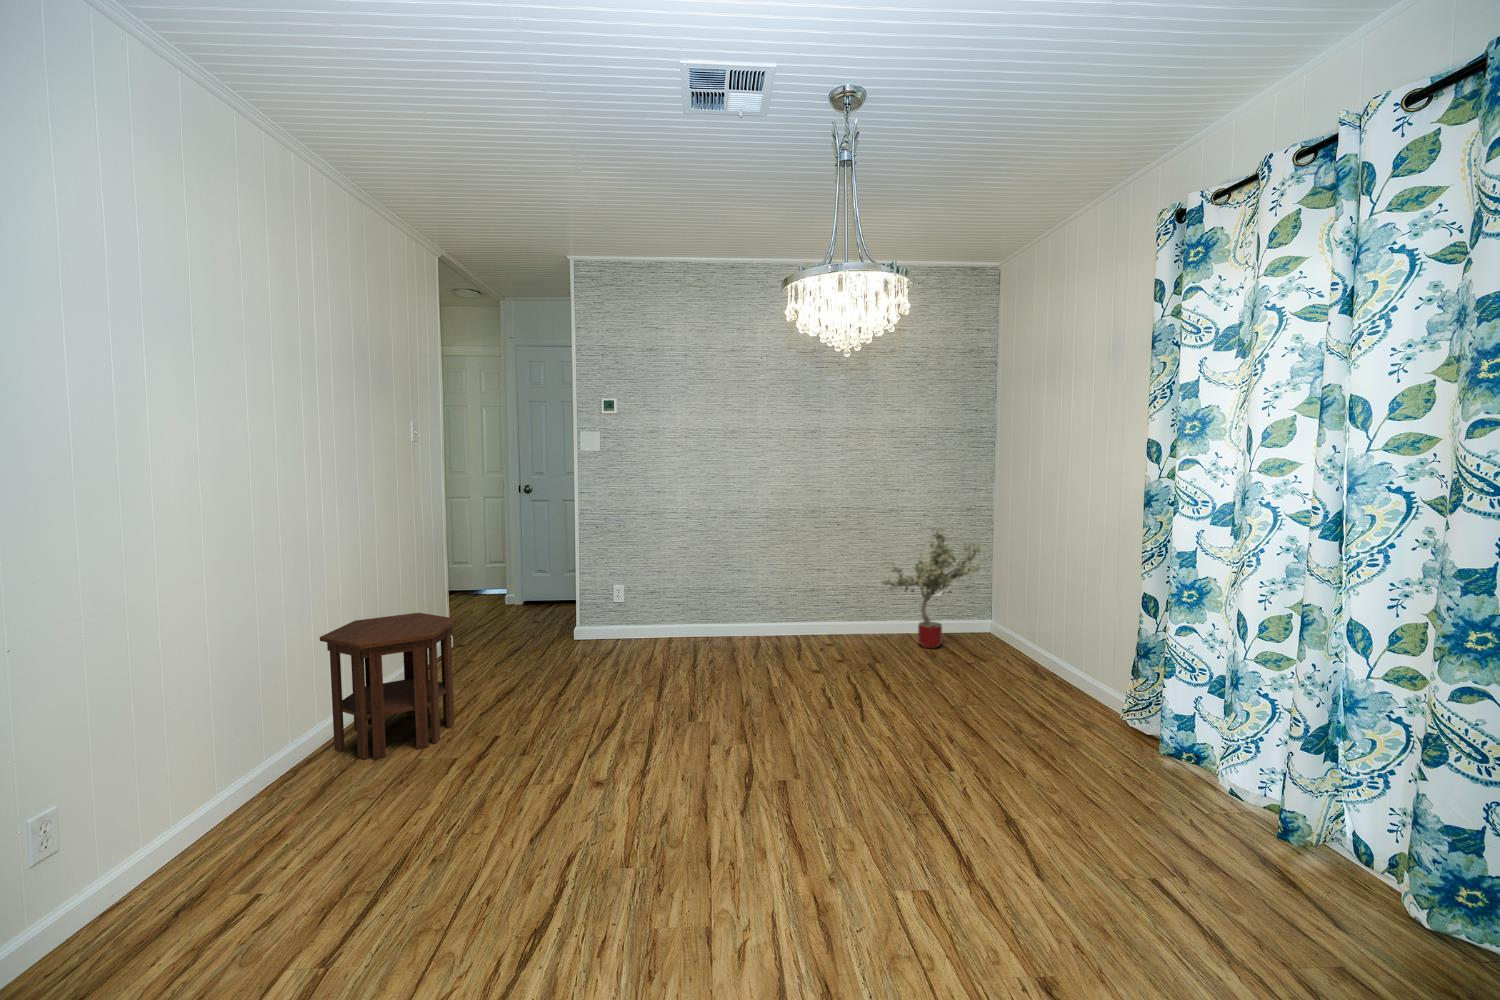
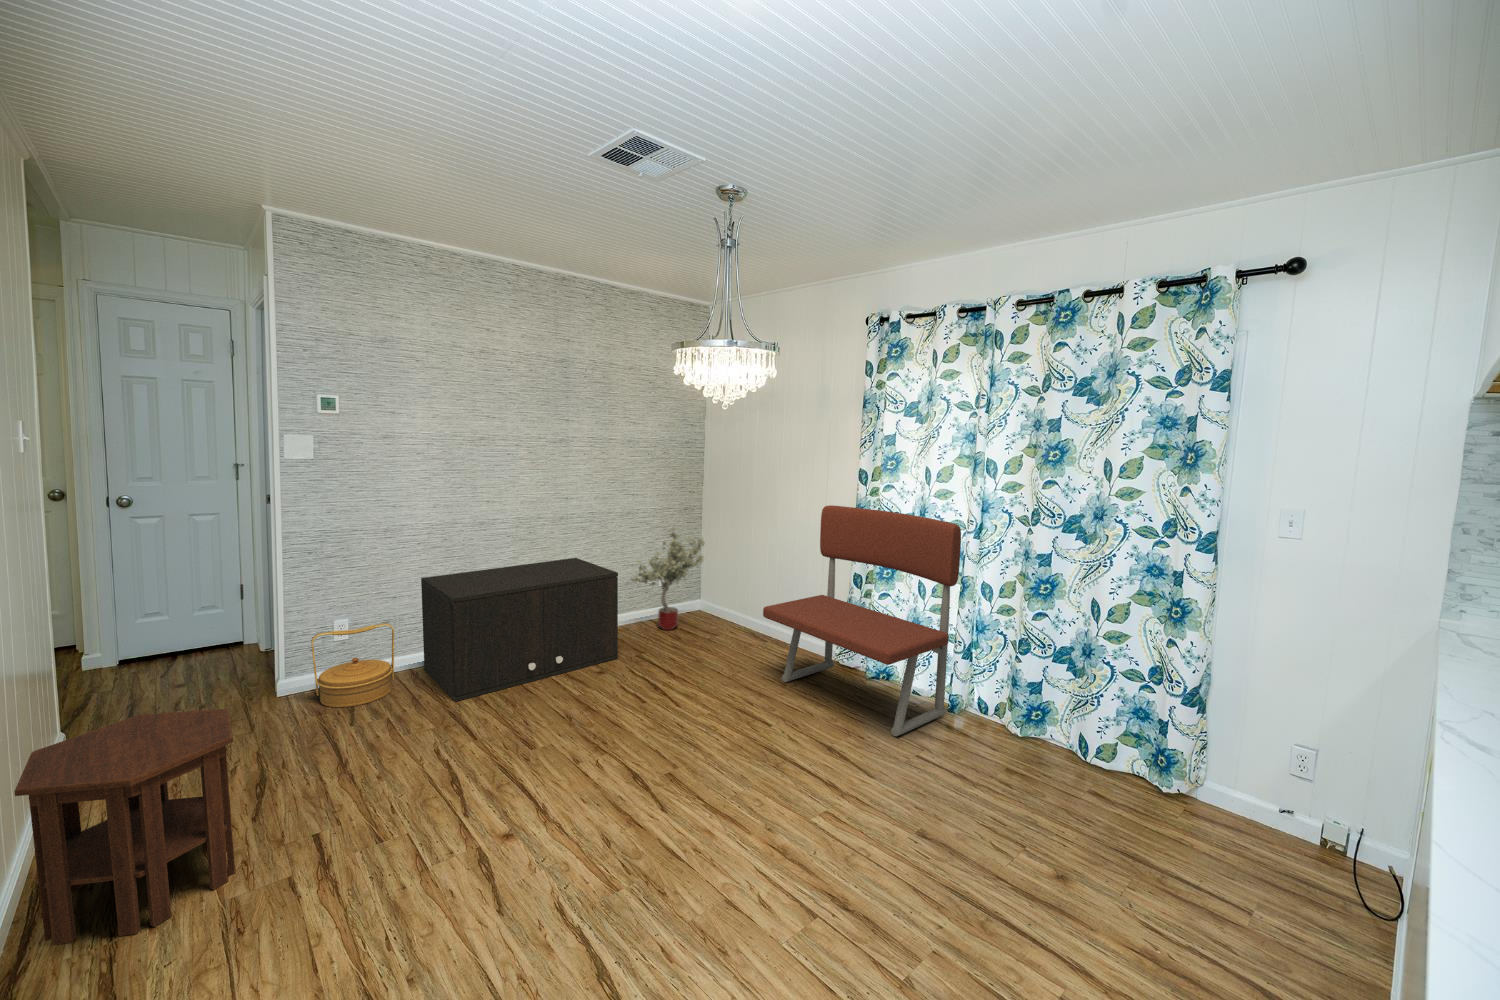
bench: none [986,493,1289,843] -> present [763,505,961,736]
storage cabinet: none [672,553,846,669] -> present [421,558,618,701]
woven basket: none [586,590,647,656] -> present [311,623,394,707]

